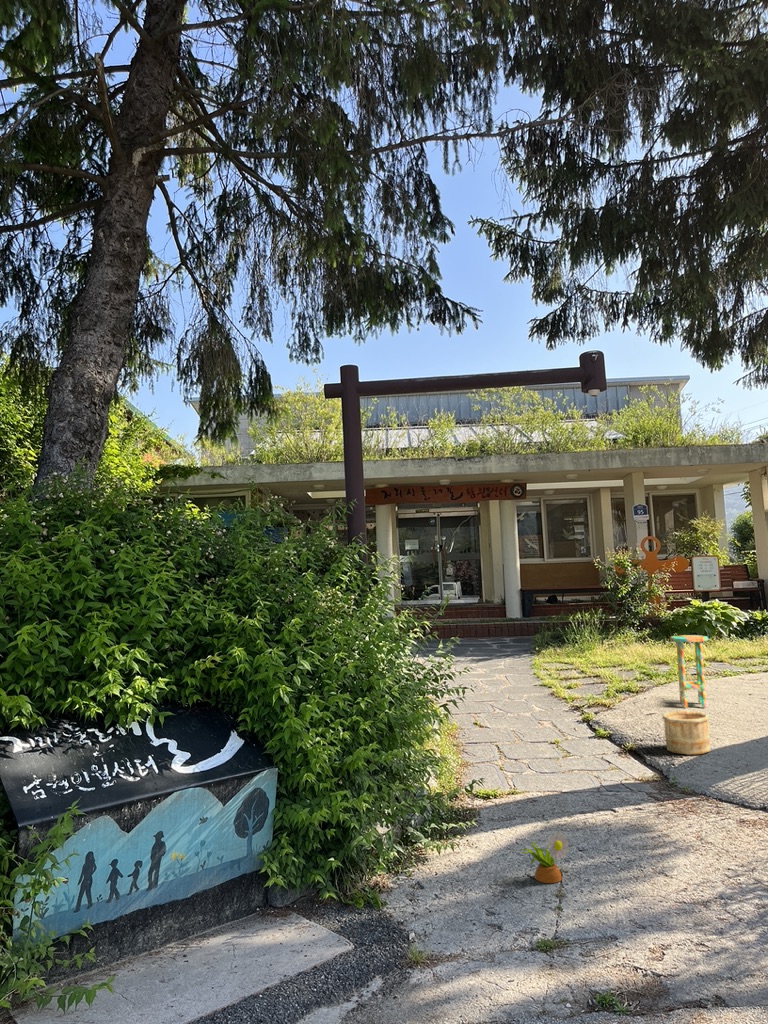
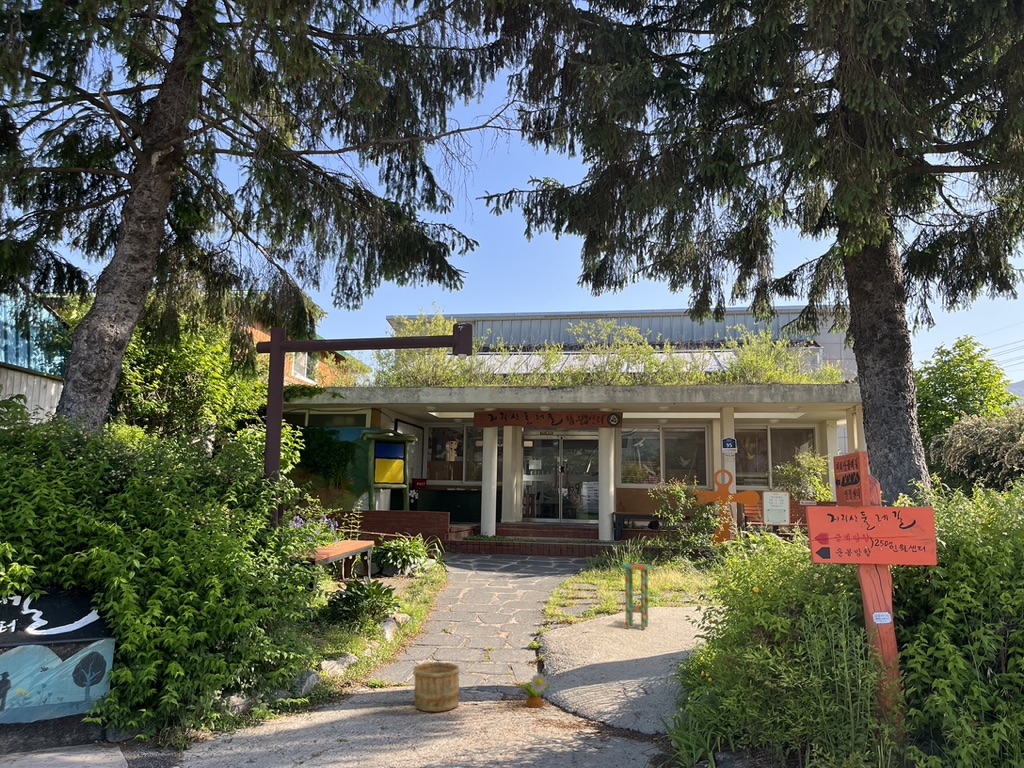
wooden bucket: present [662,711,710,754] -> present [413,662,460,712]
decorative plant: present [522,831,570,883] -> present [520,673,551,708]

